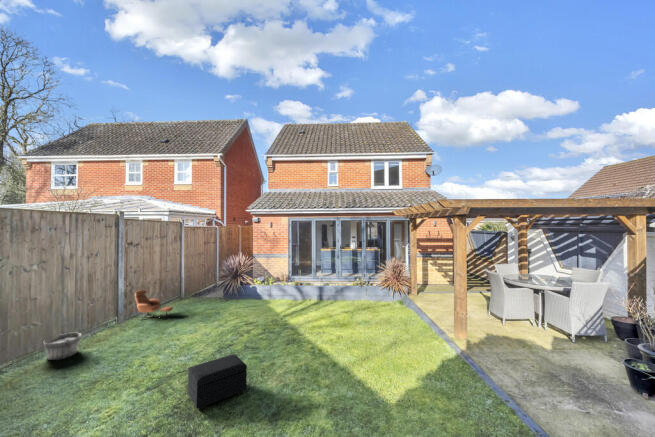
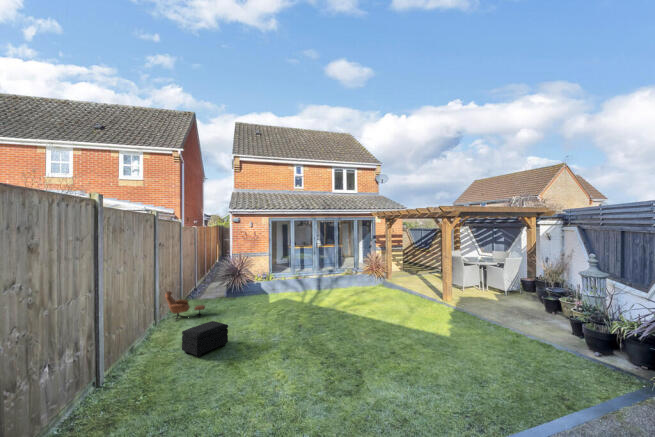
wooden bucket: present [44,333,81,360] -> none [132,331,165,360]
footstool: present [188,354,247,411] -> present [182,321,228,358]

